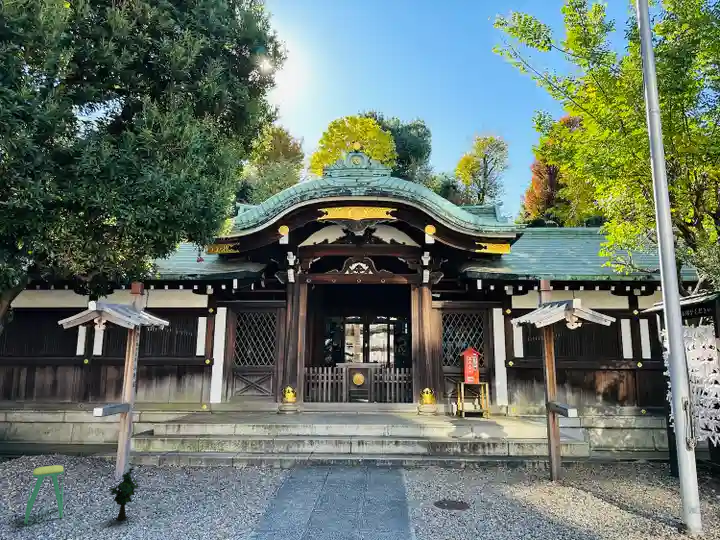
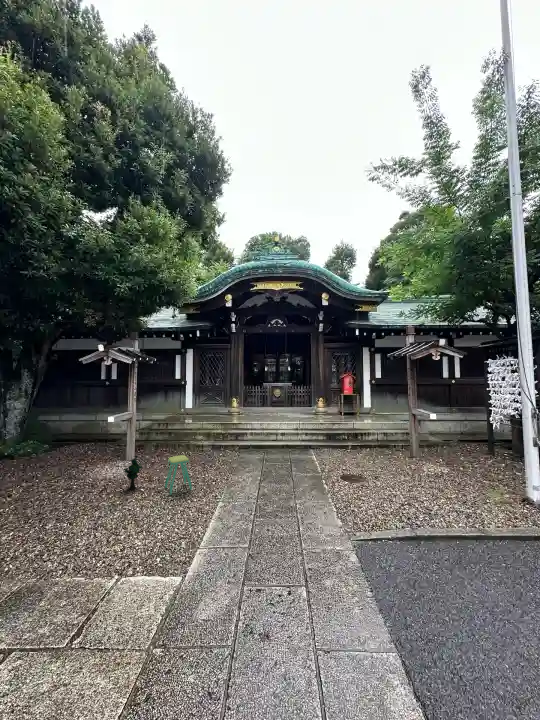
stool: present [24,465,64,524] -> present [165,455,192,495]

